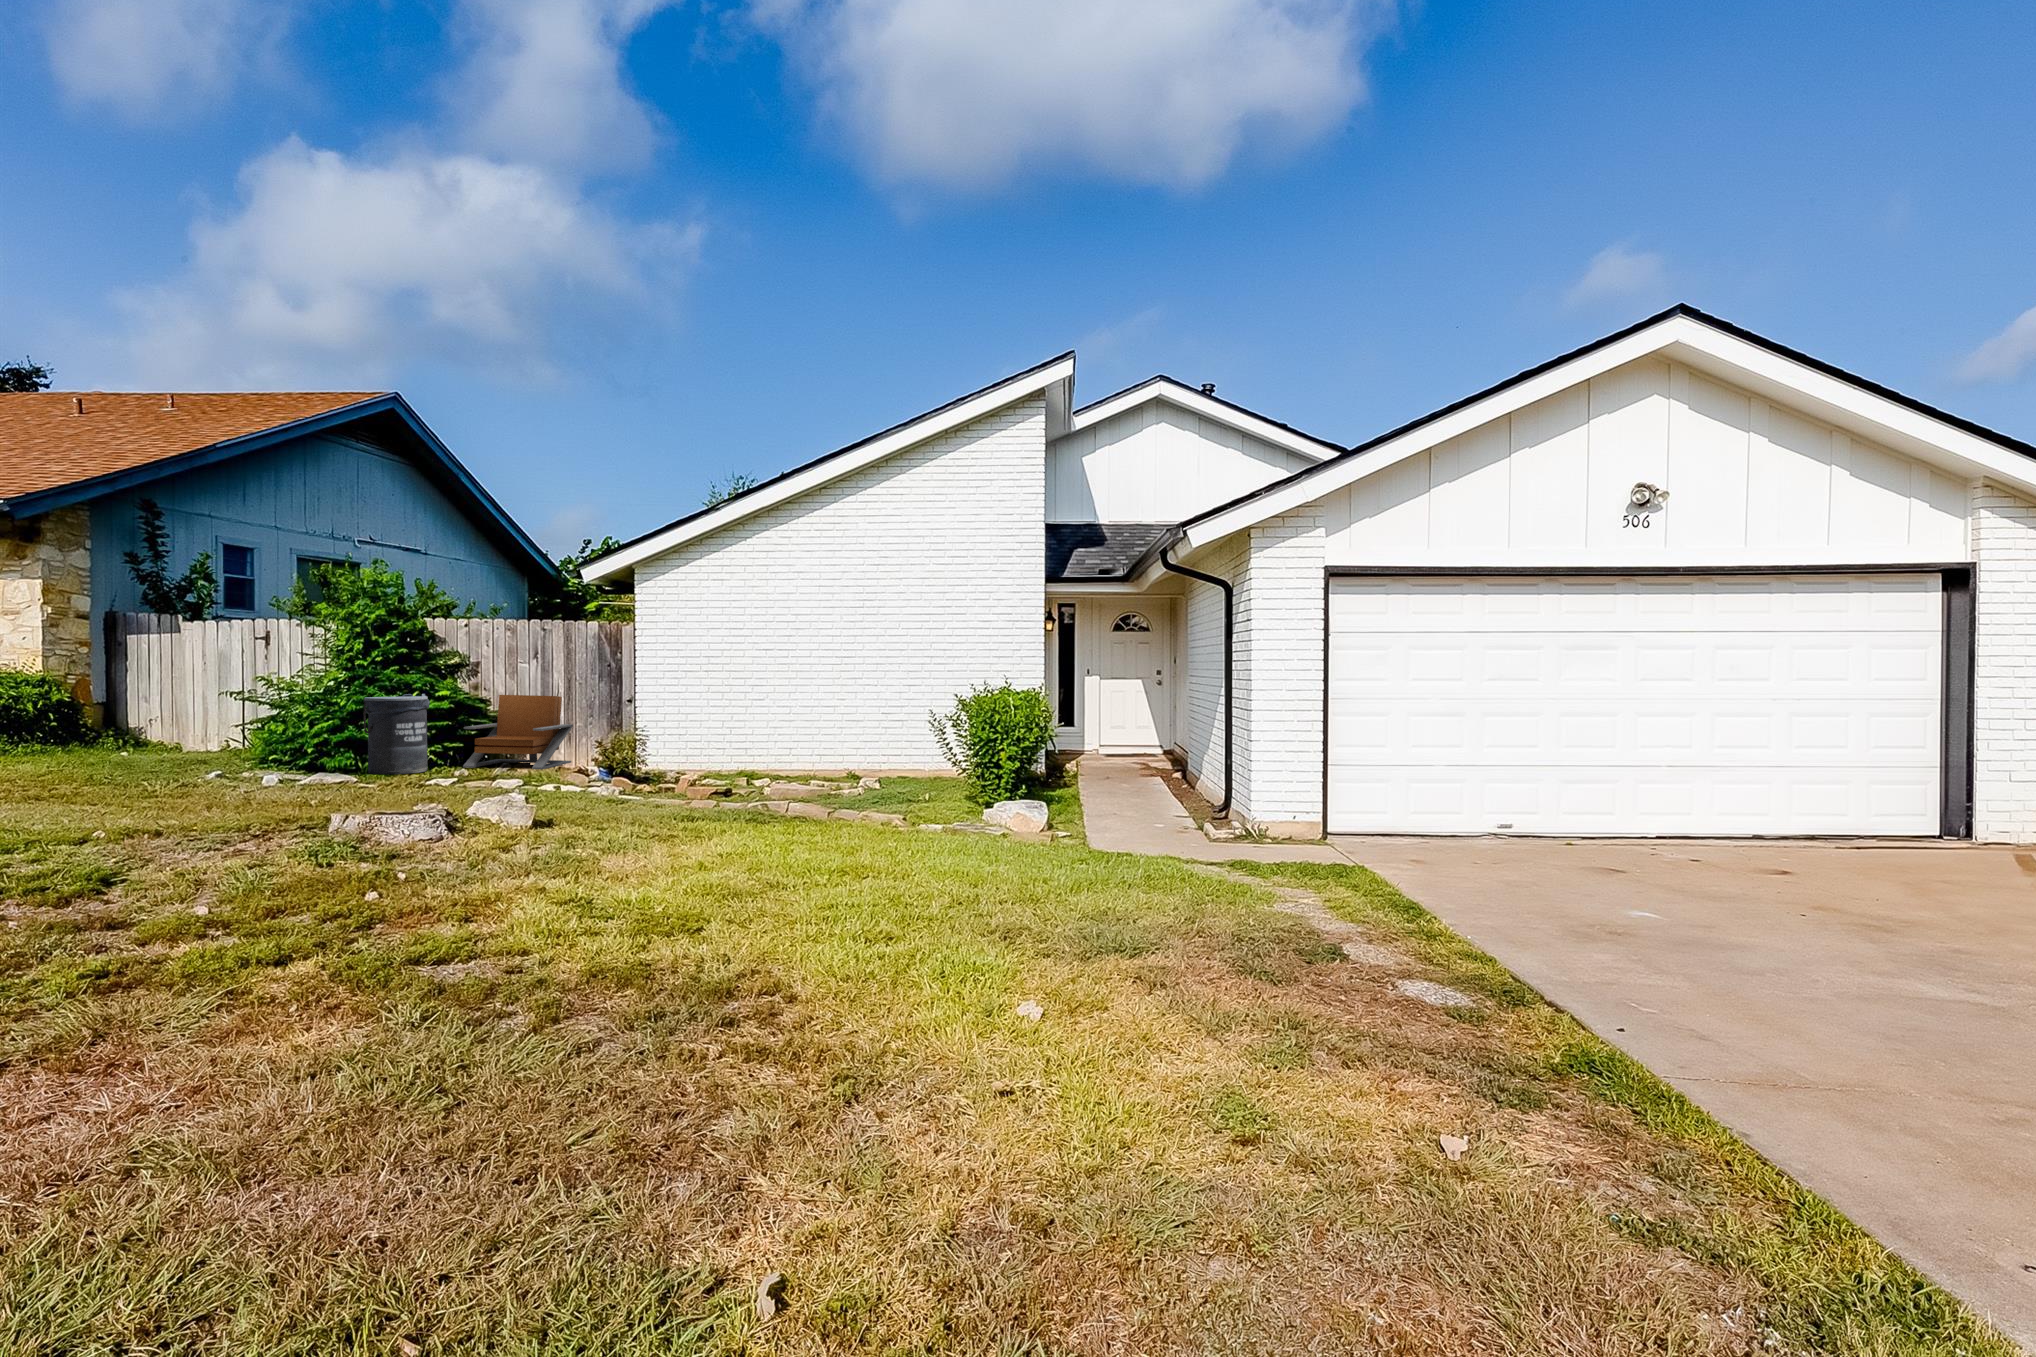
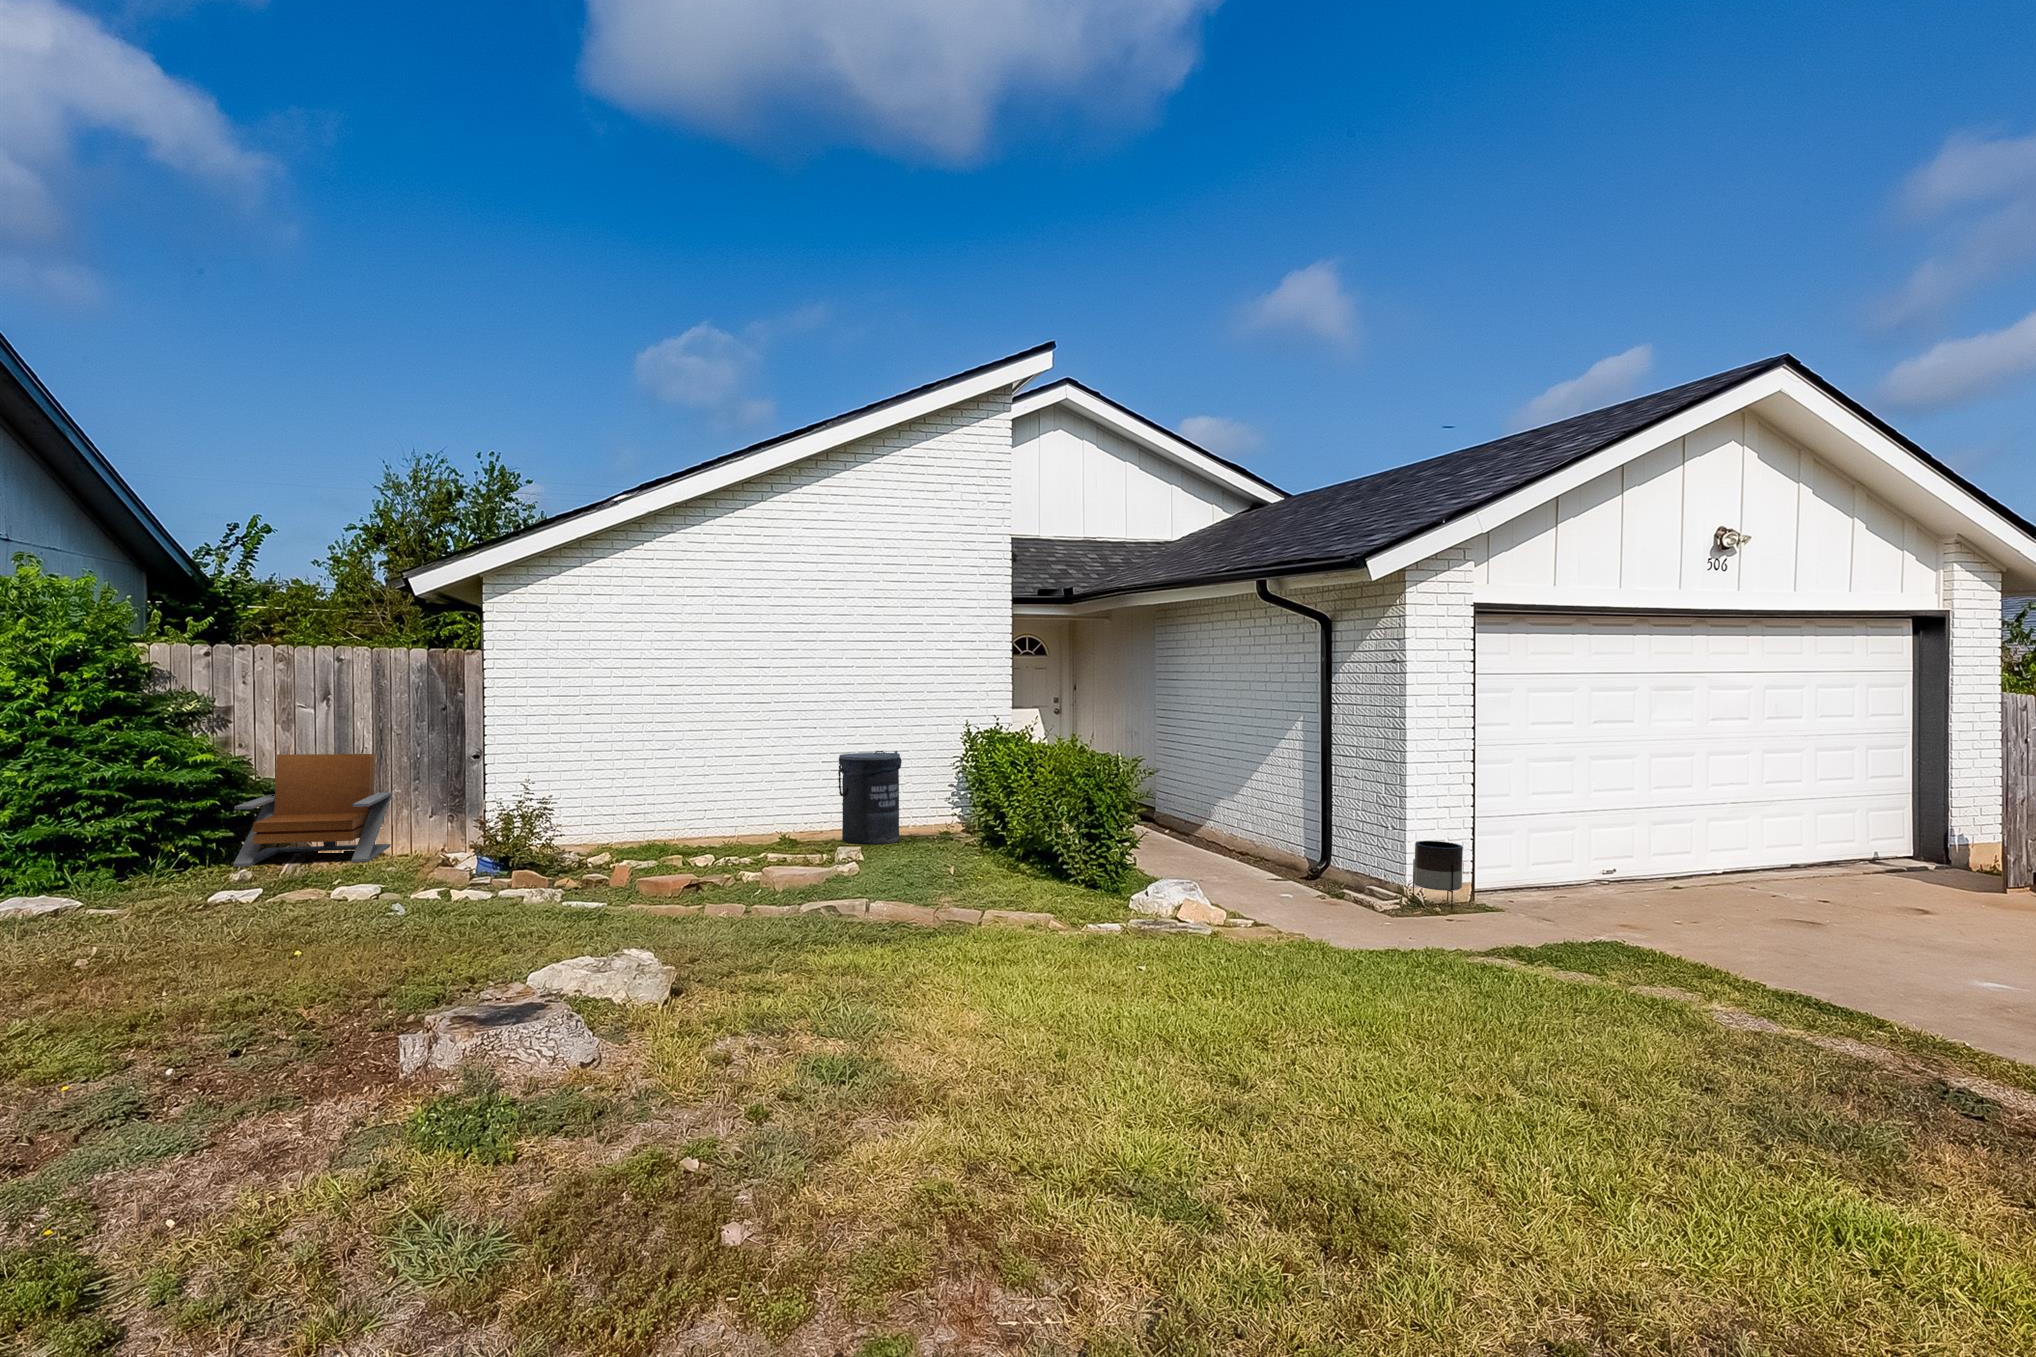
trash can: present [363,694,430,774] -> present [838,751,902,844]
planter: none [1268,783,1312,845] -> present [1412,841,1463,910]

